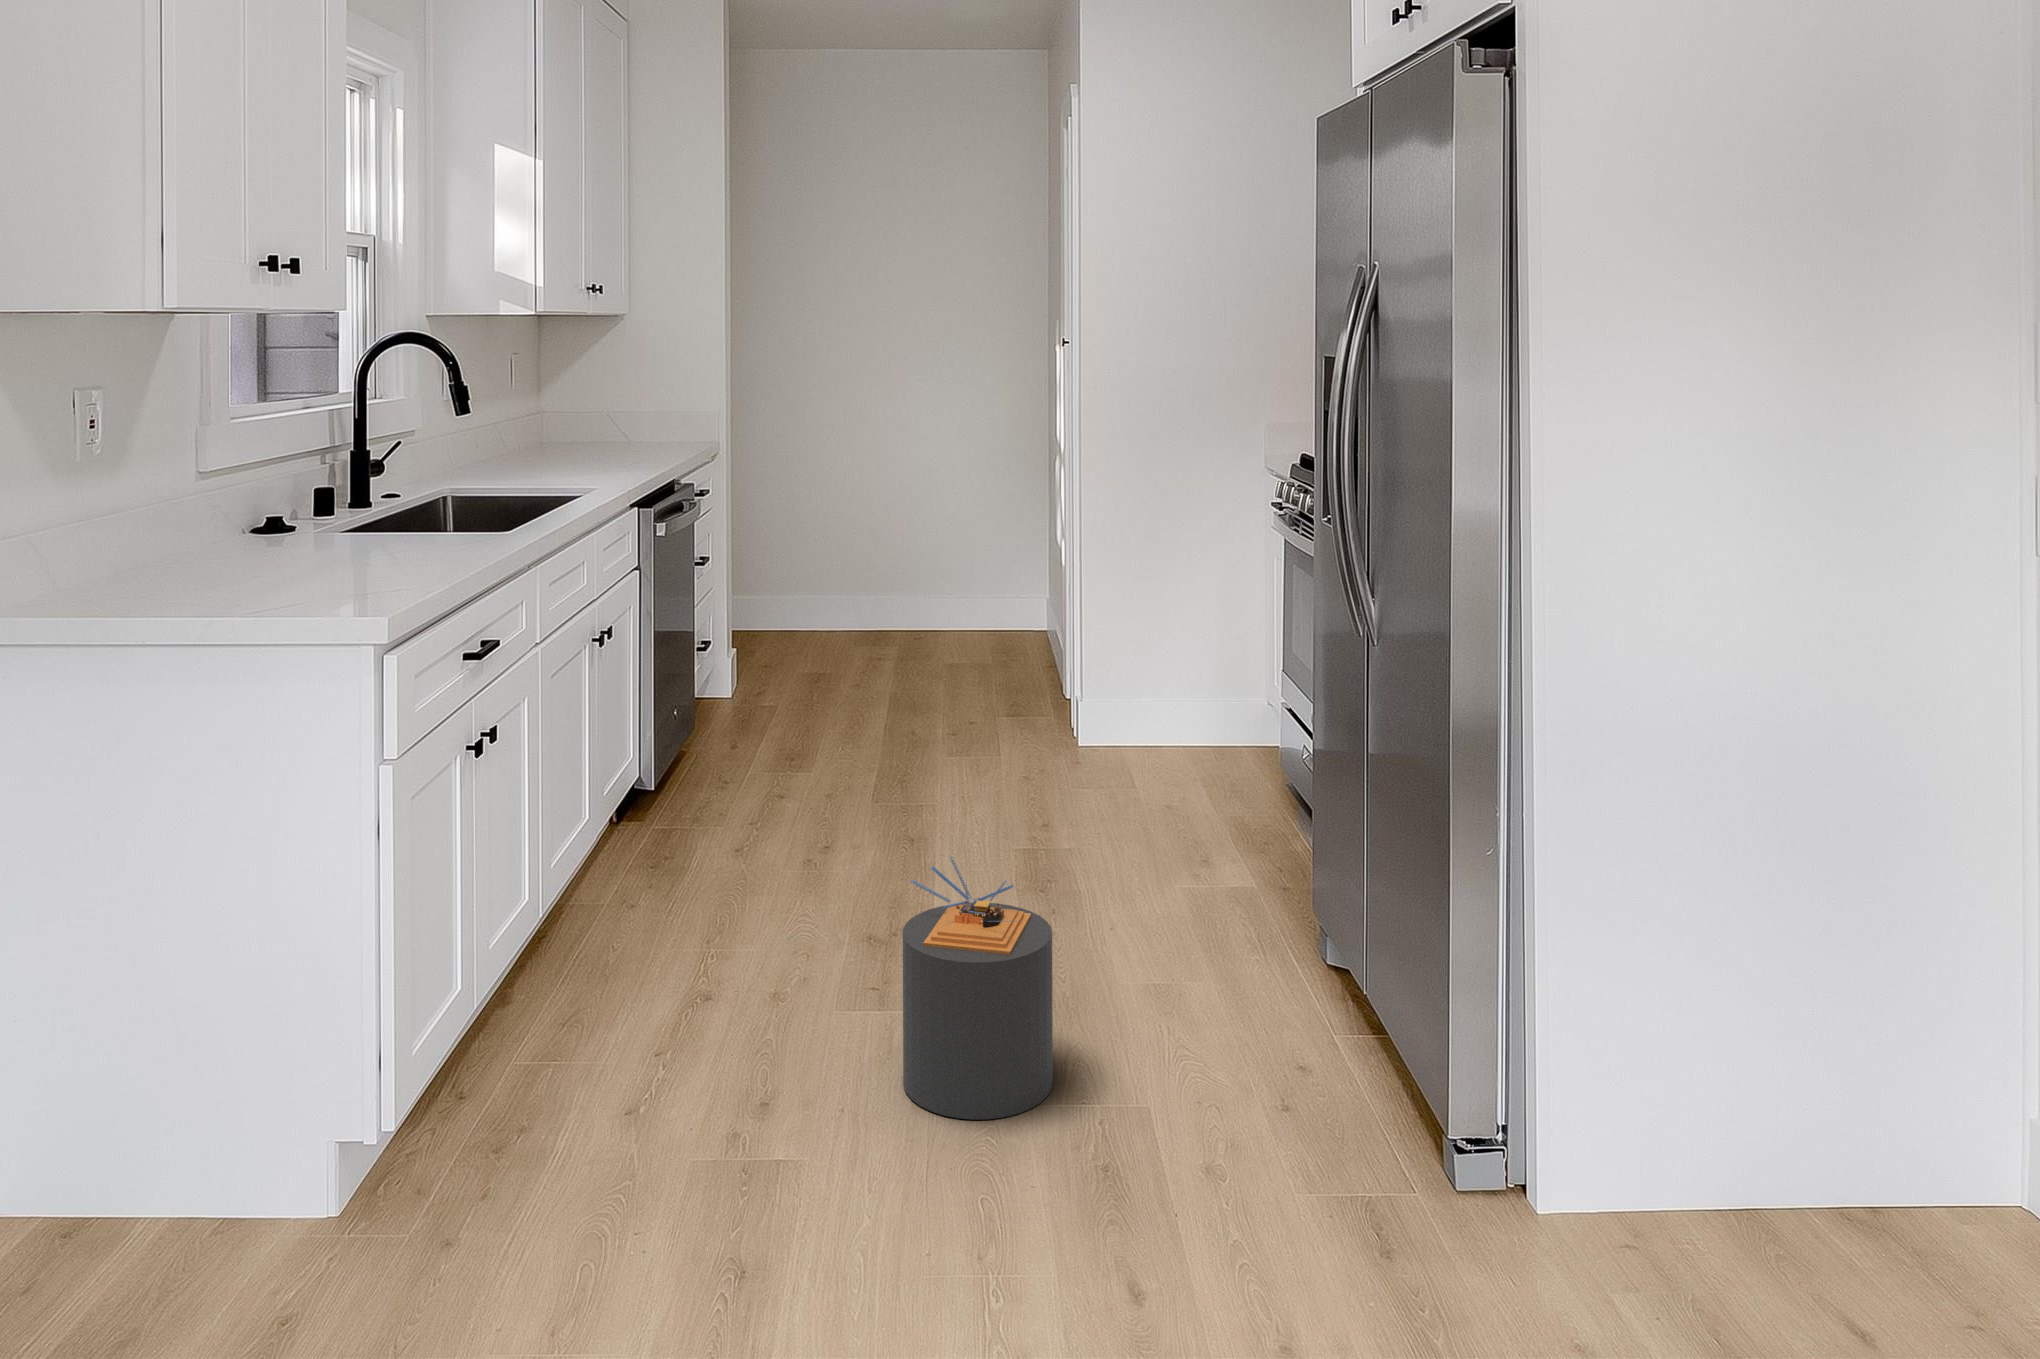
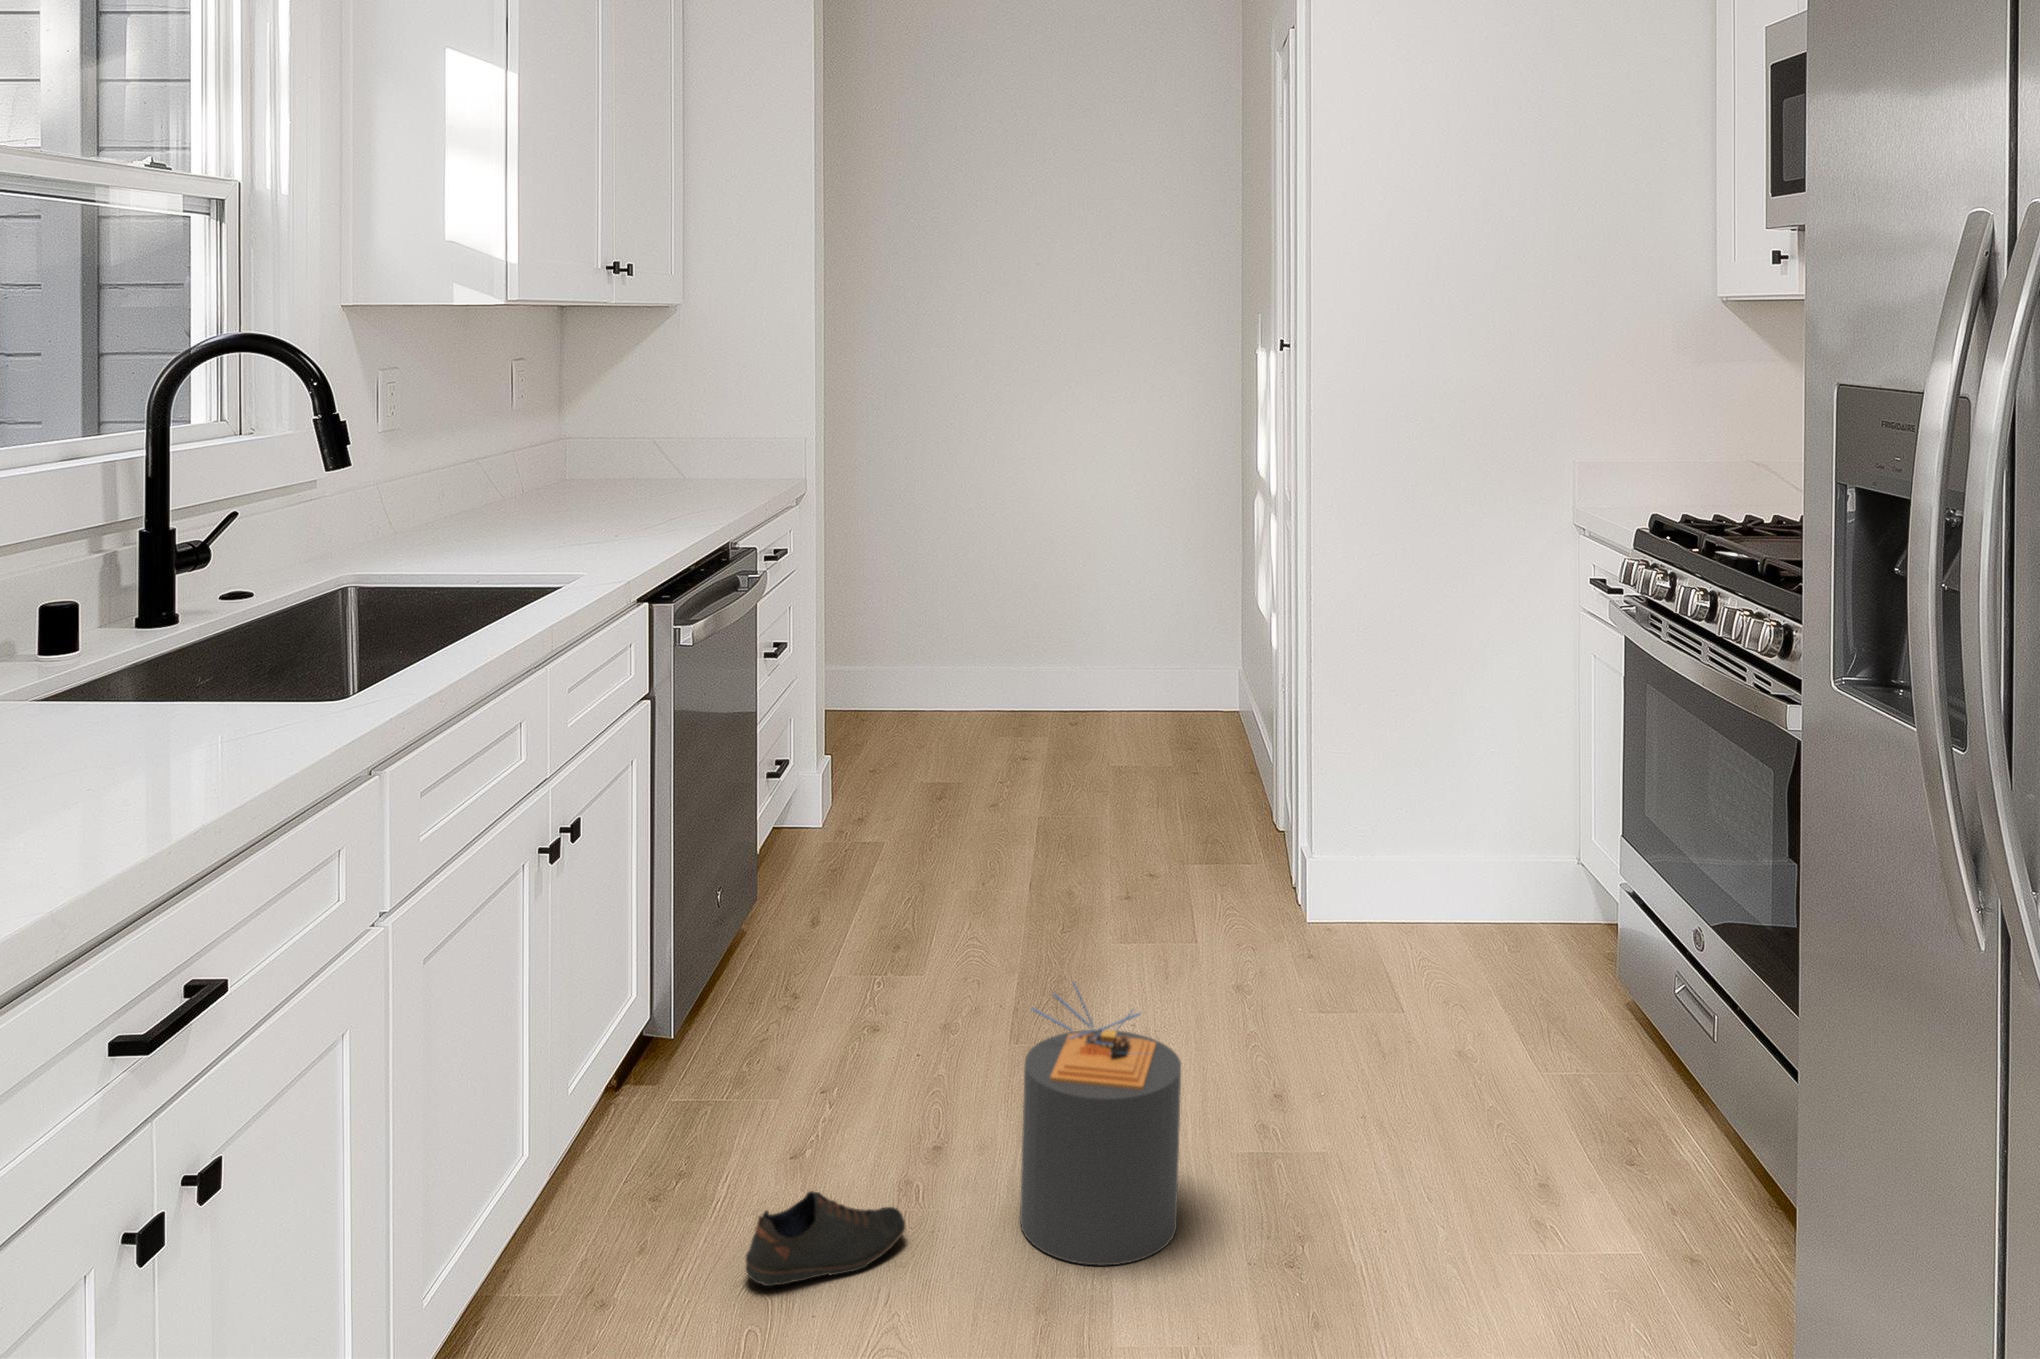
shoe: none [640,1045,793,1130] -> present [746,1191,905,1286]

